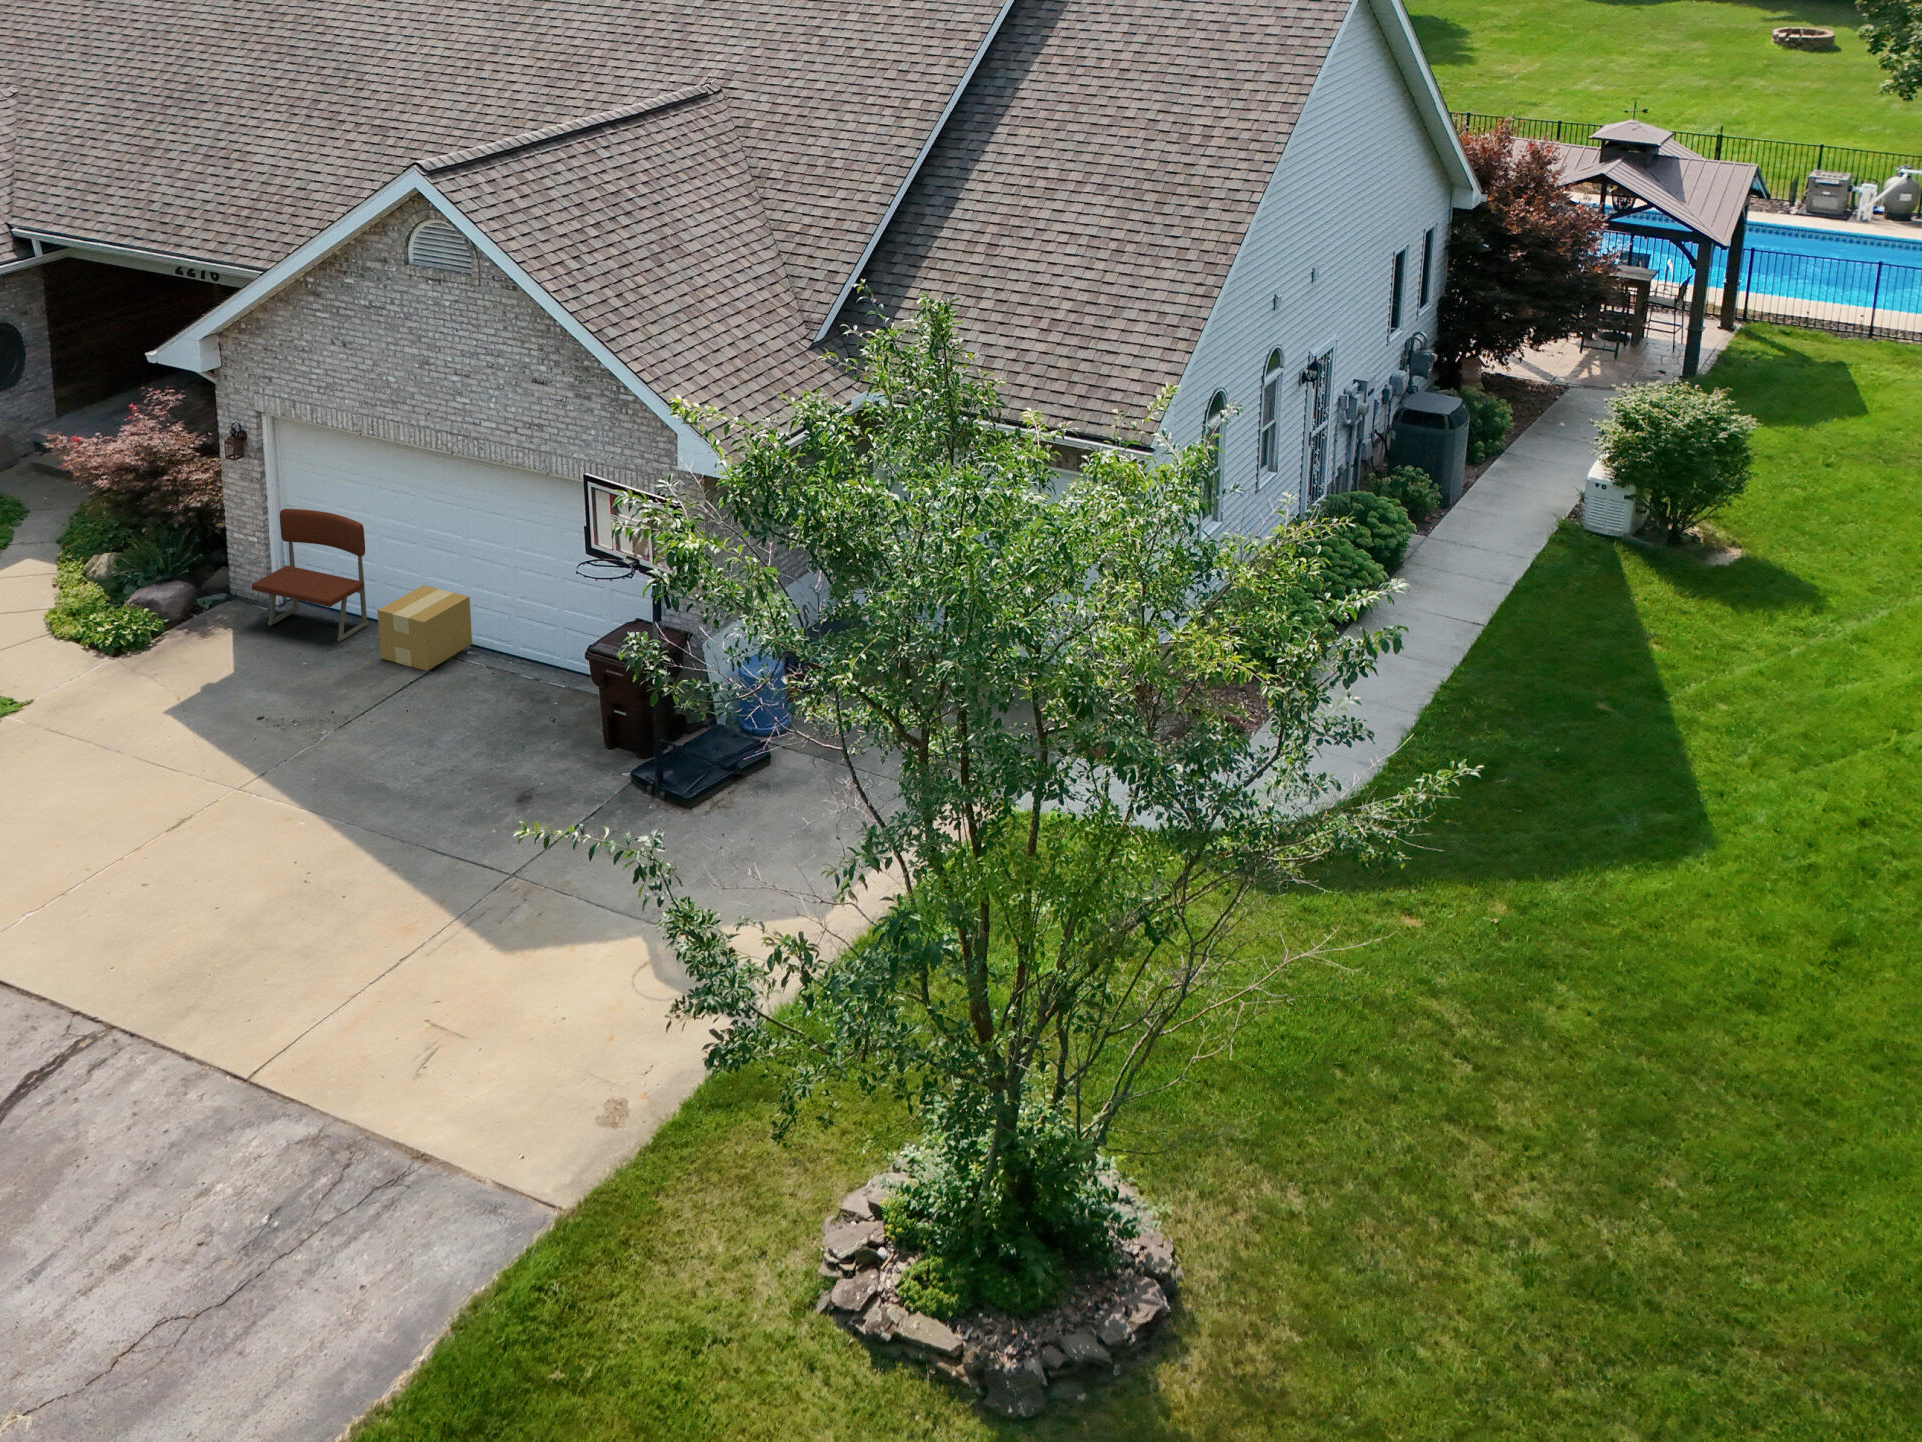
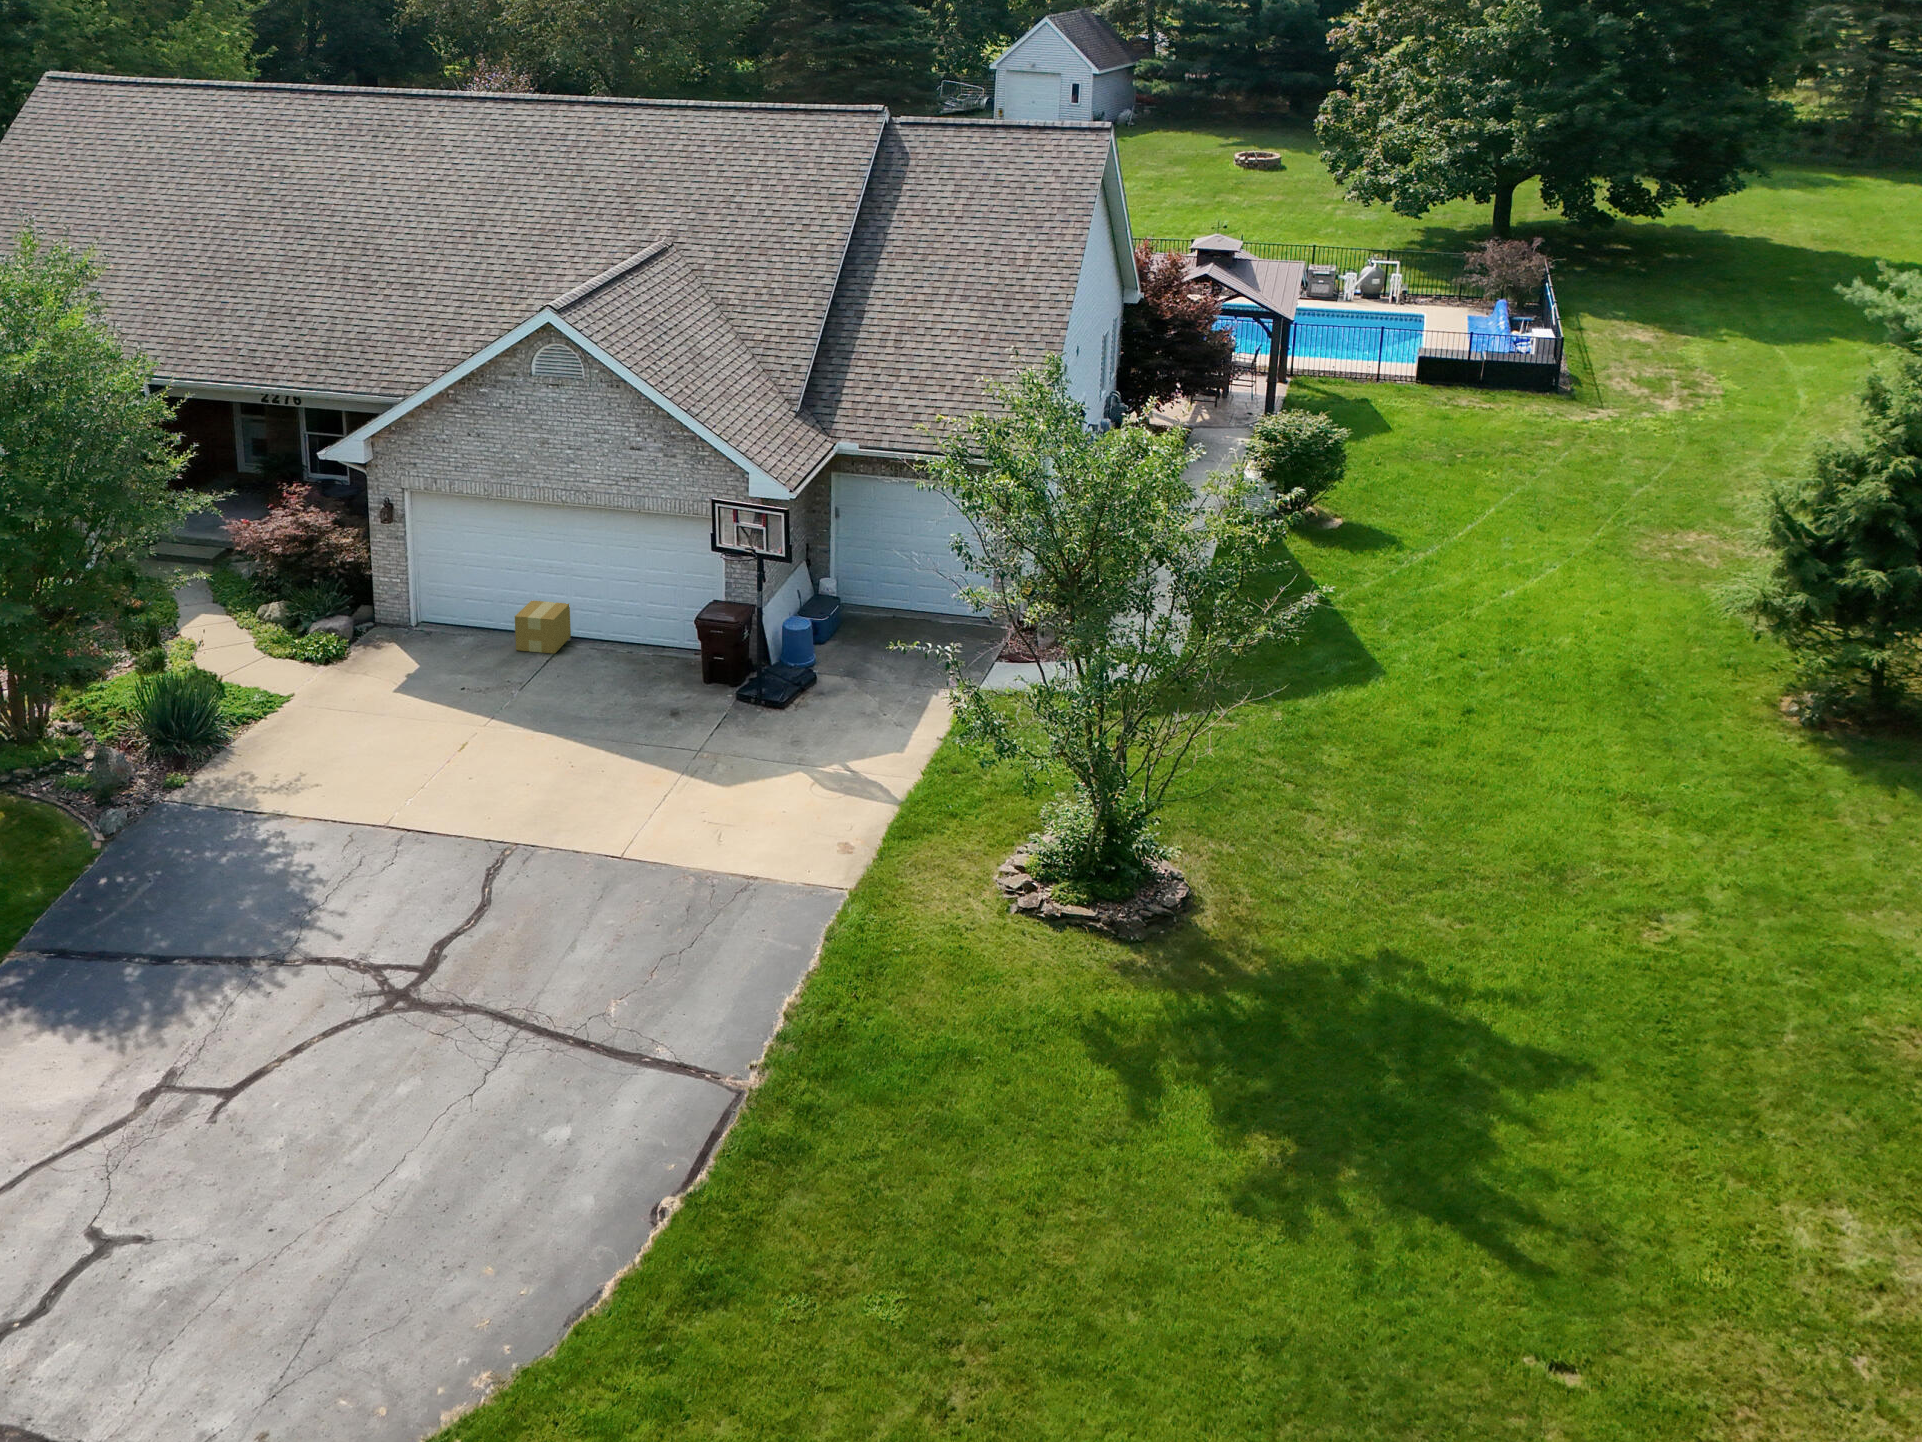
bench: present [252,509,369,642] -> none [409,557,488,645]

